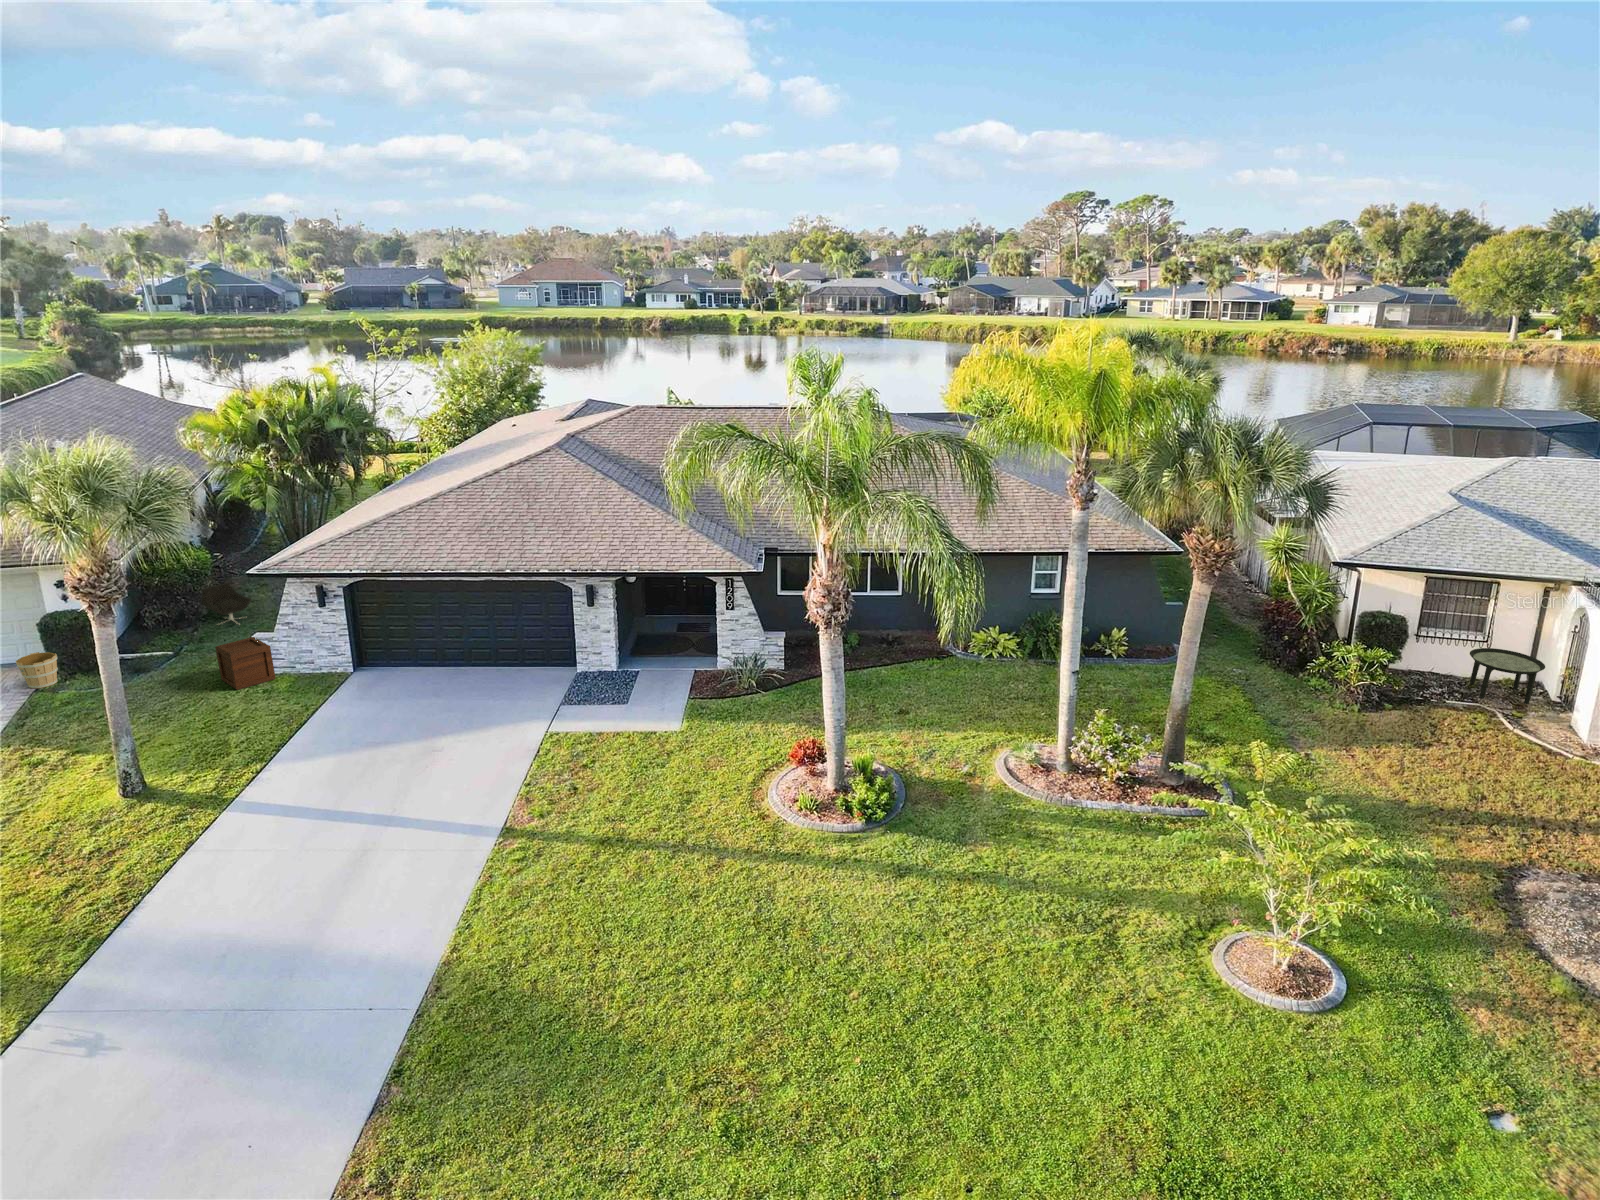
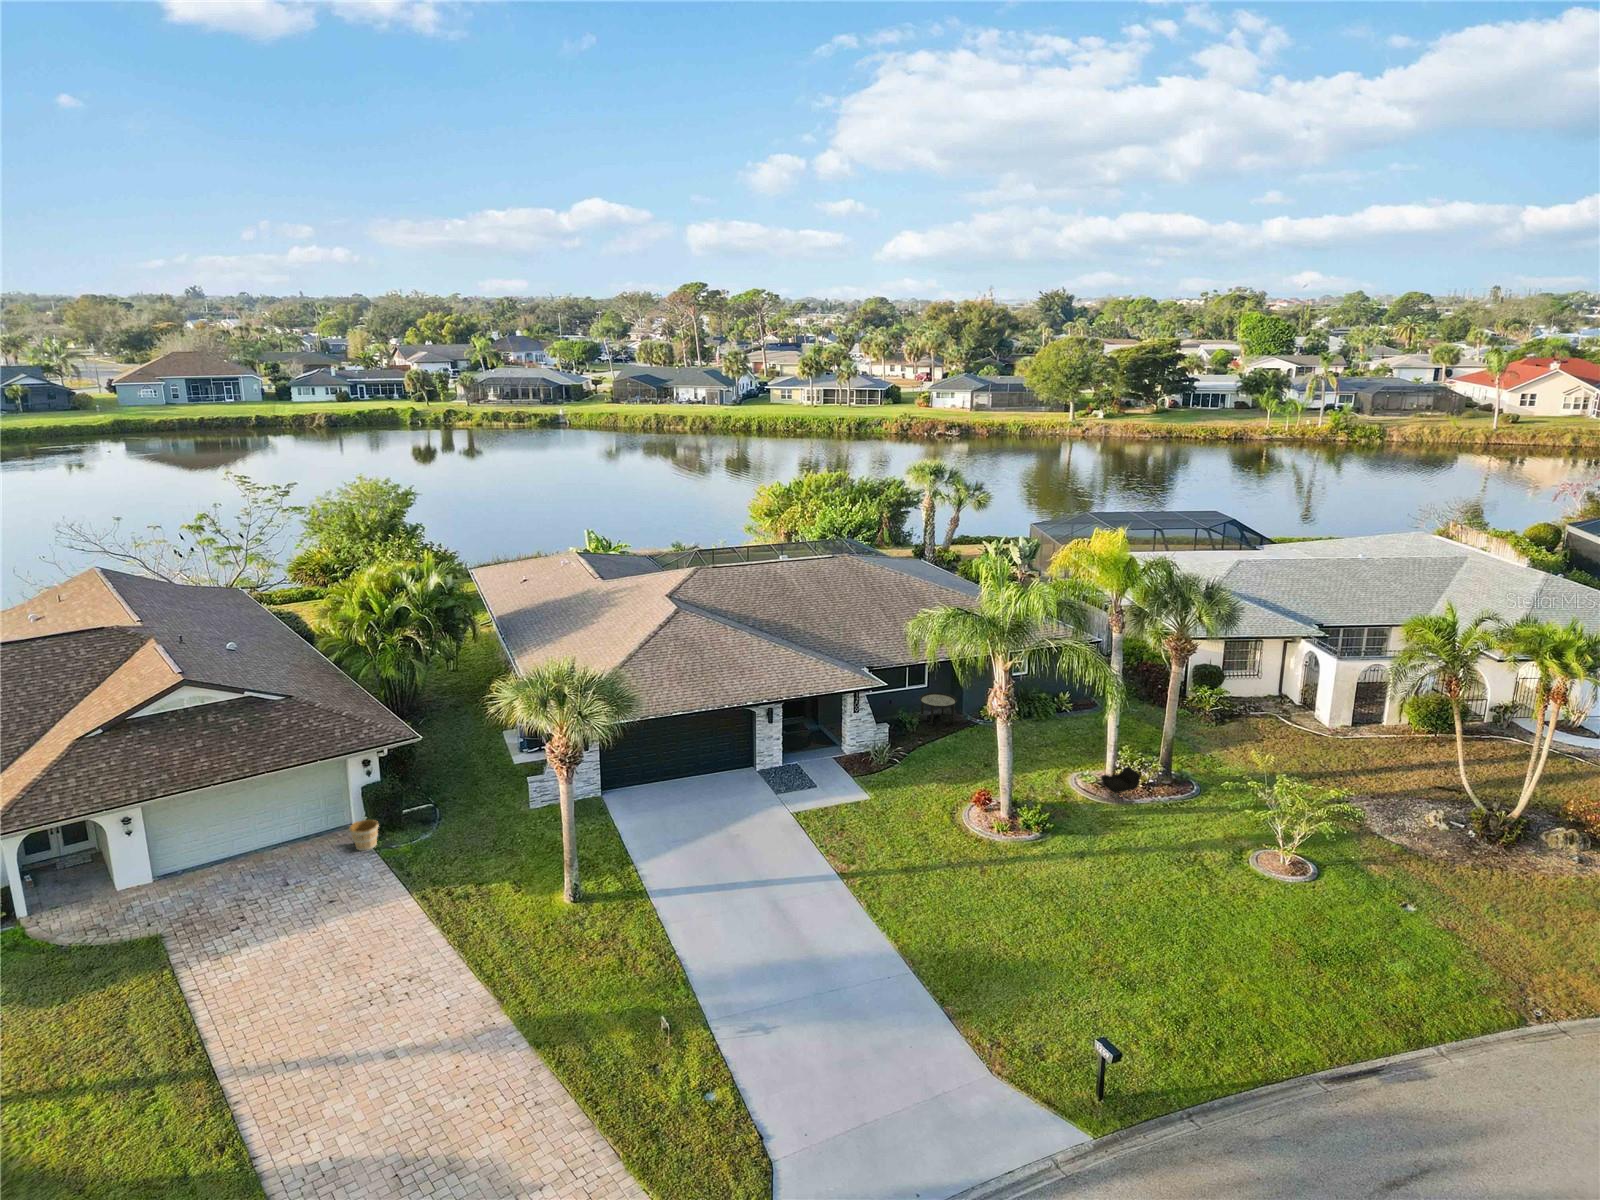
lounge chair: present [202,583,252,623] -> present [1101,766,1141,798]
wooden crate: present [215,637,275,690] -> none [507,782,550,824]
round table: present [1470,648,1545,704] -> present [919,692,957,725]

